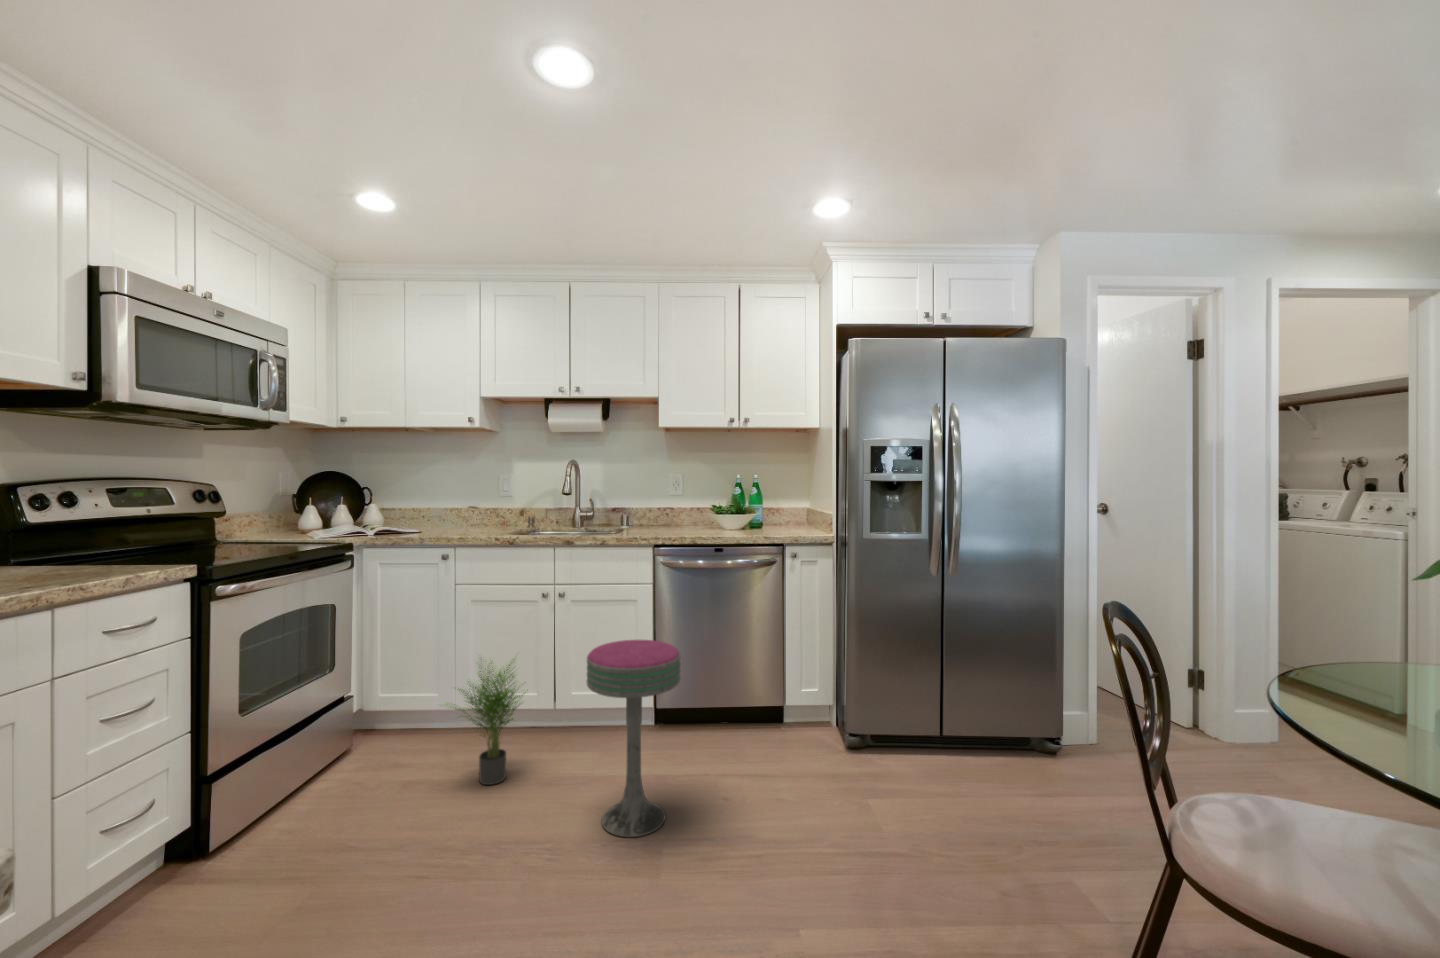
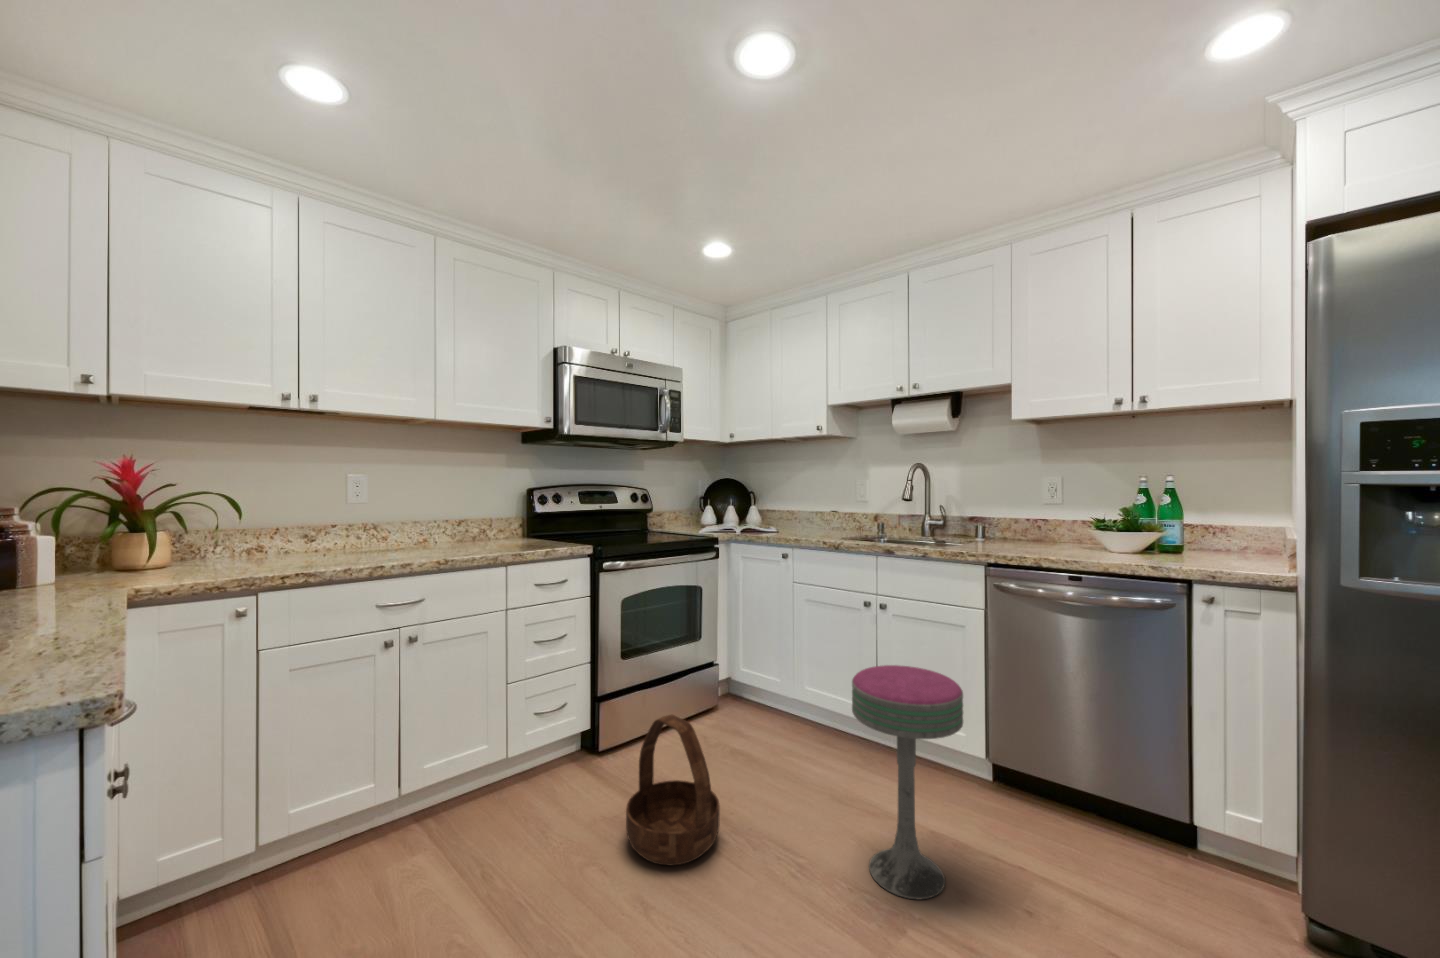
potted plant: present [450,663,525,785] -> none [751,648,839,778]
basket: none [328,750,452,926] -> present [626,715,720,865]

